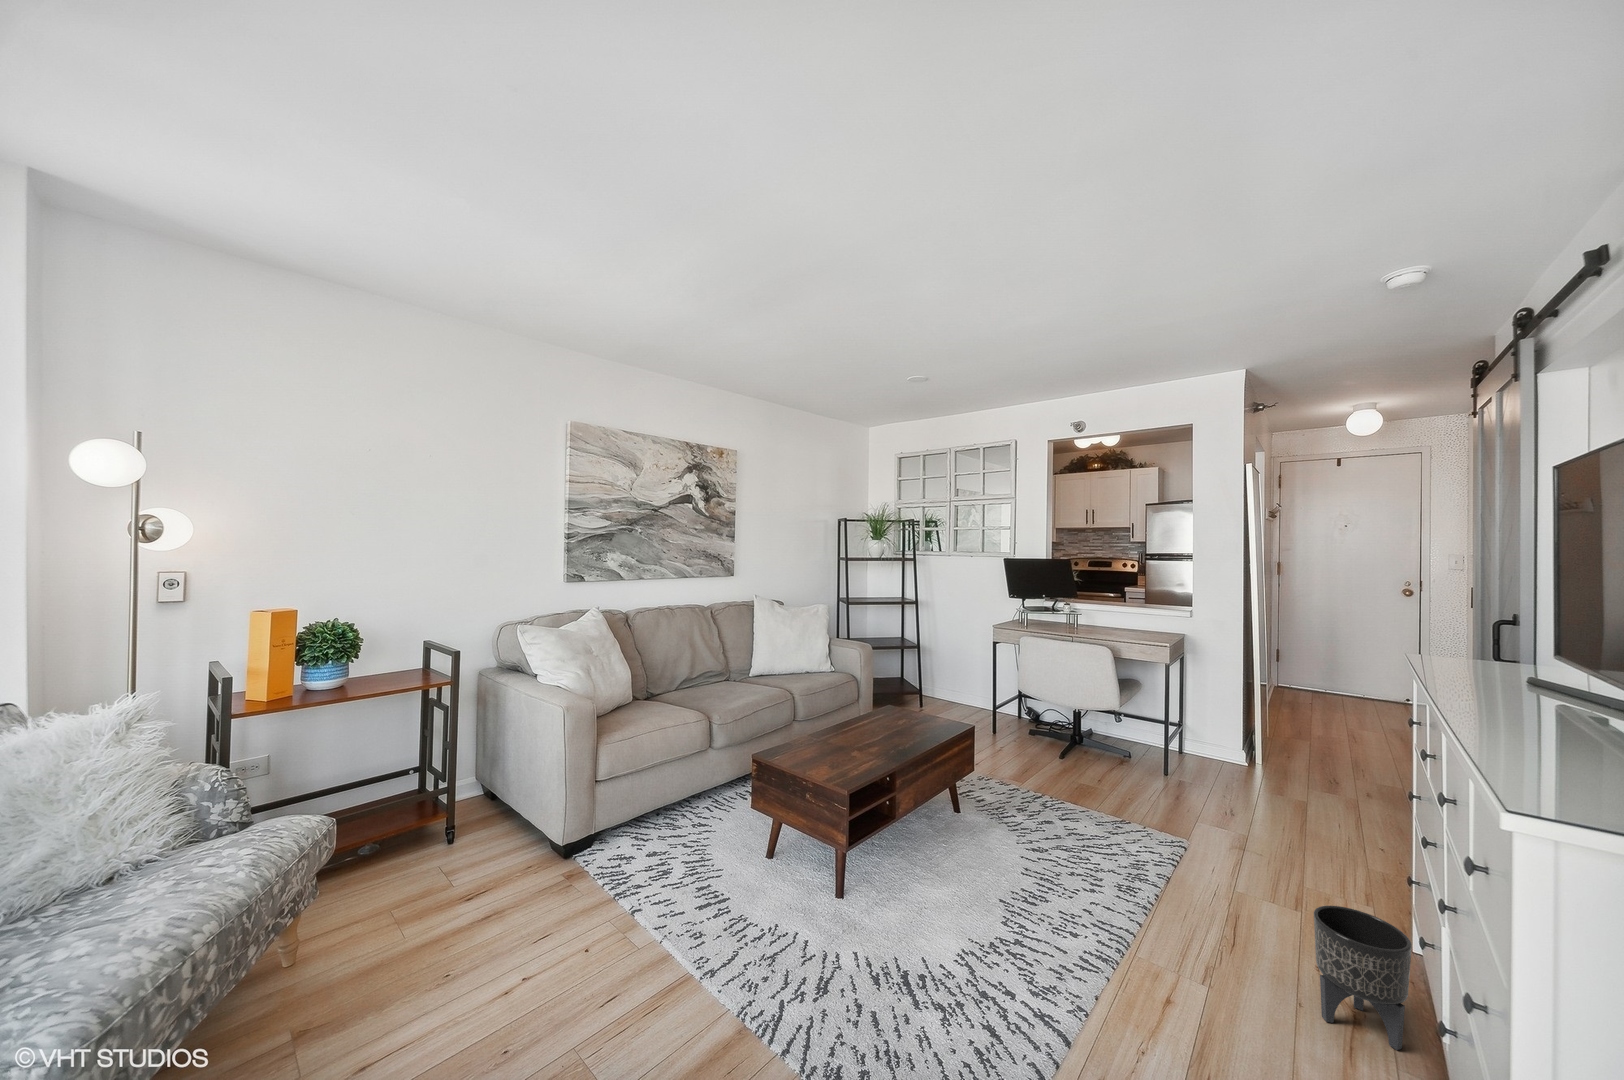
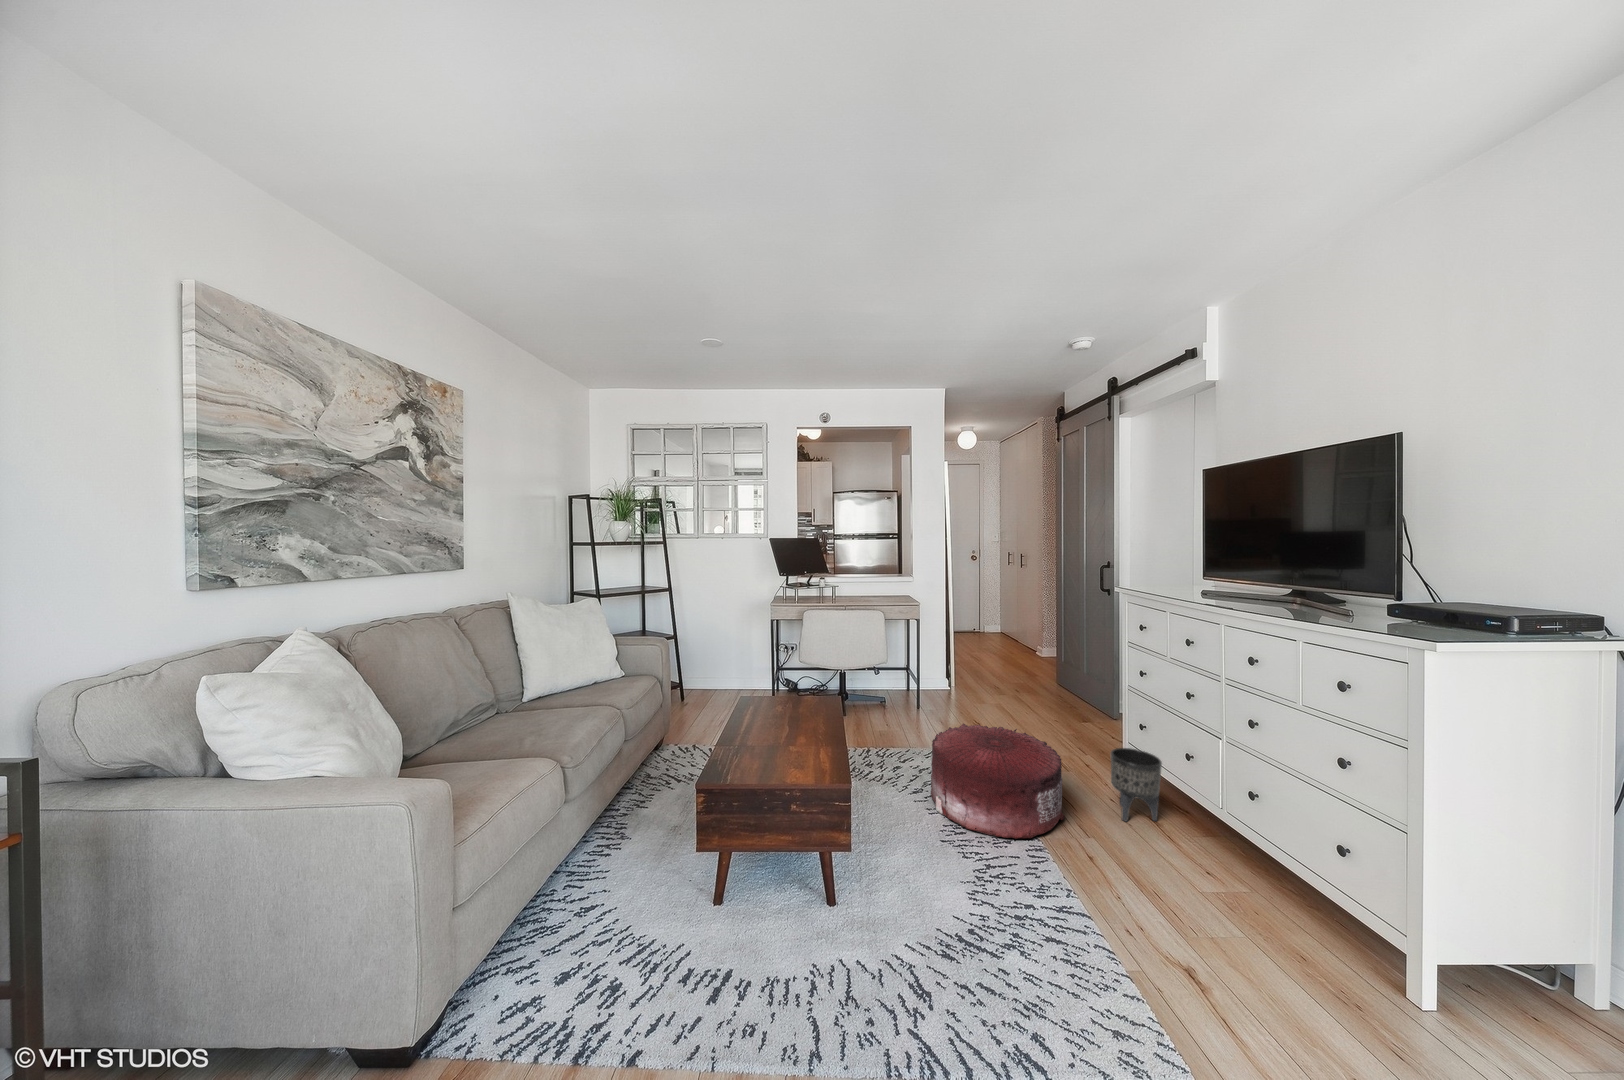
pouf: none [1039,804,1228,967] -> present [931,724,1065,839]

